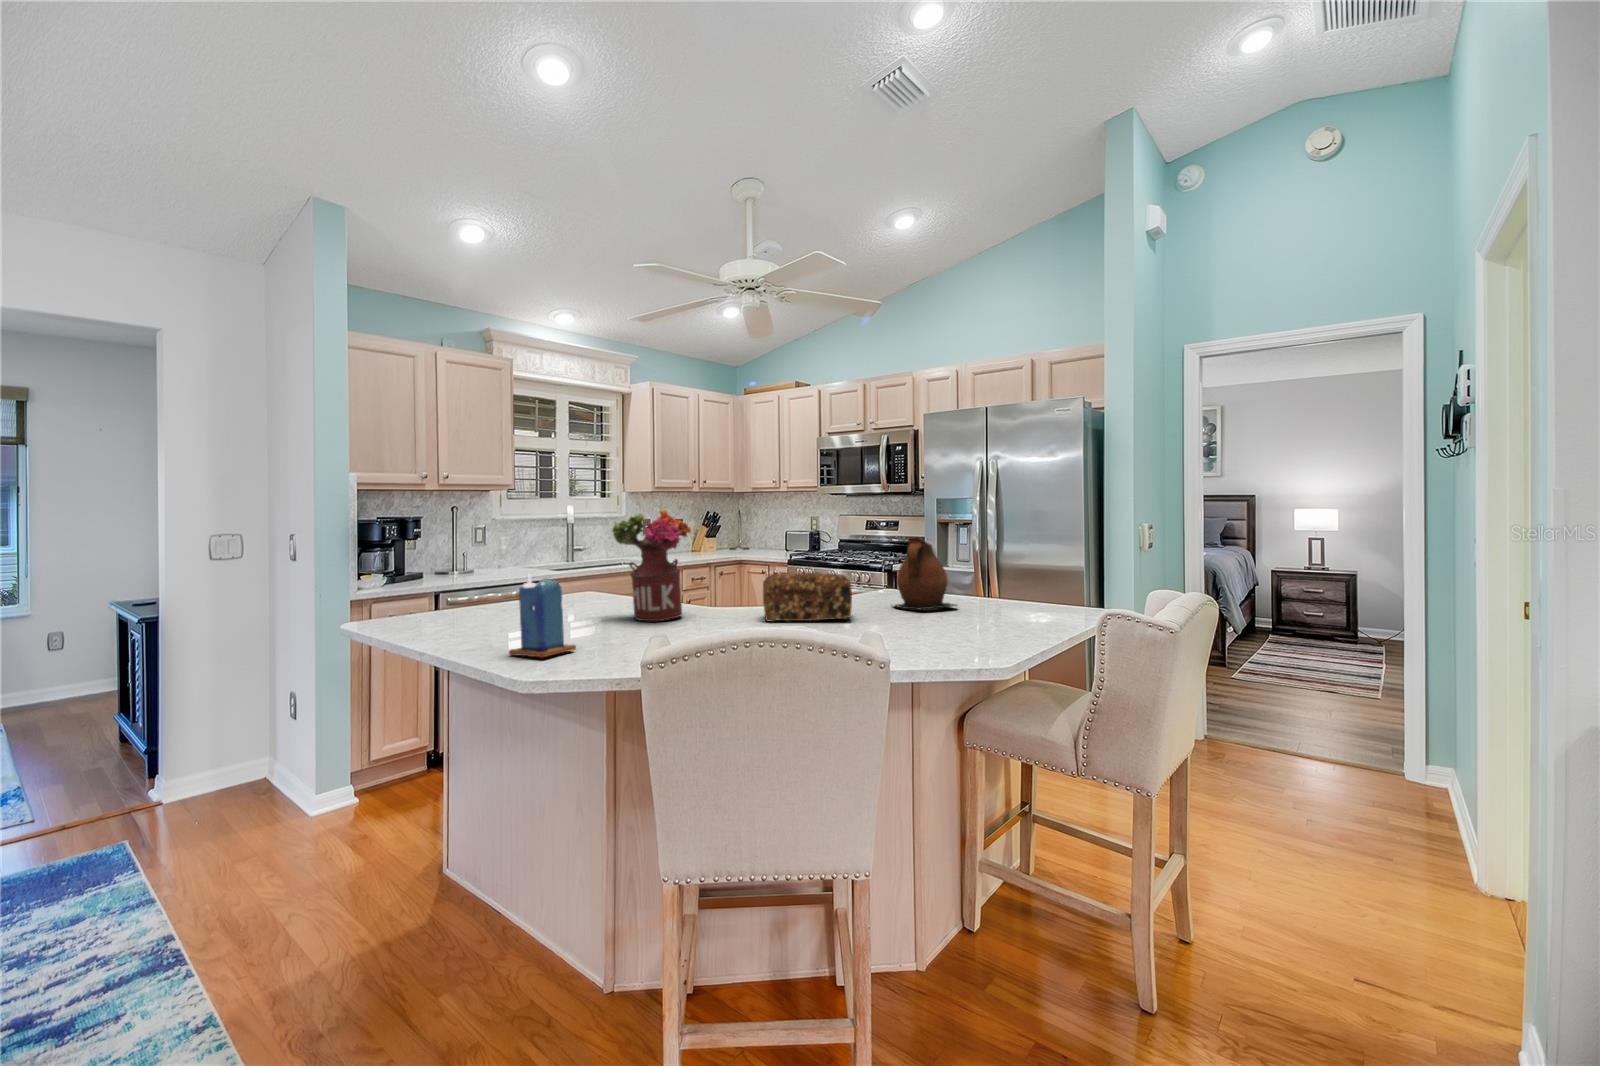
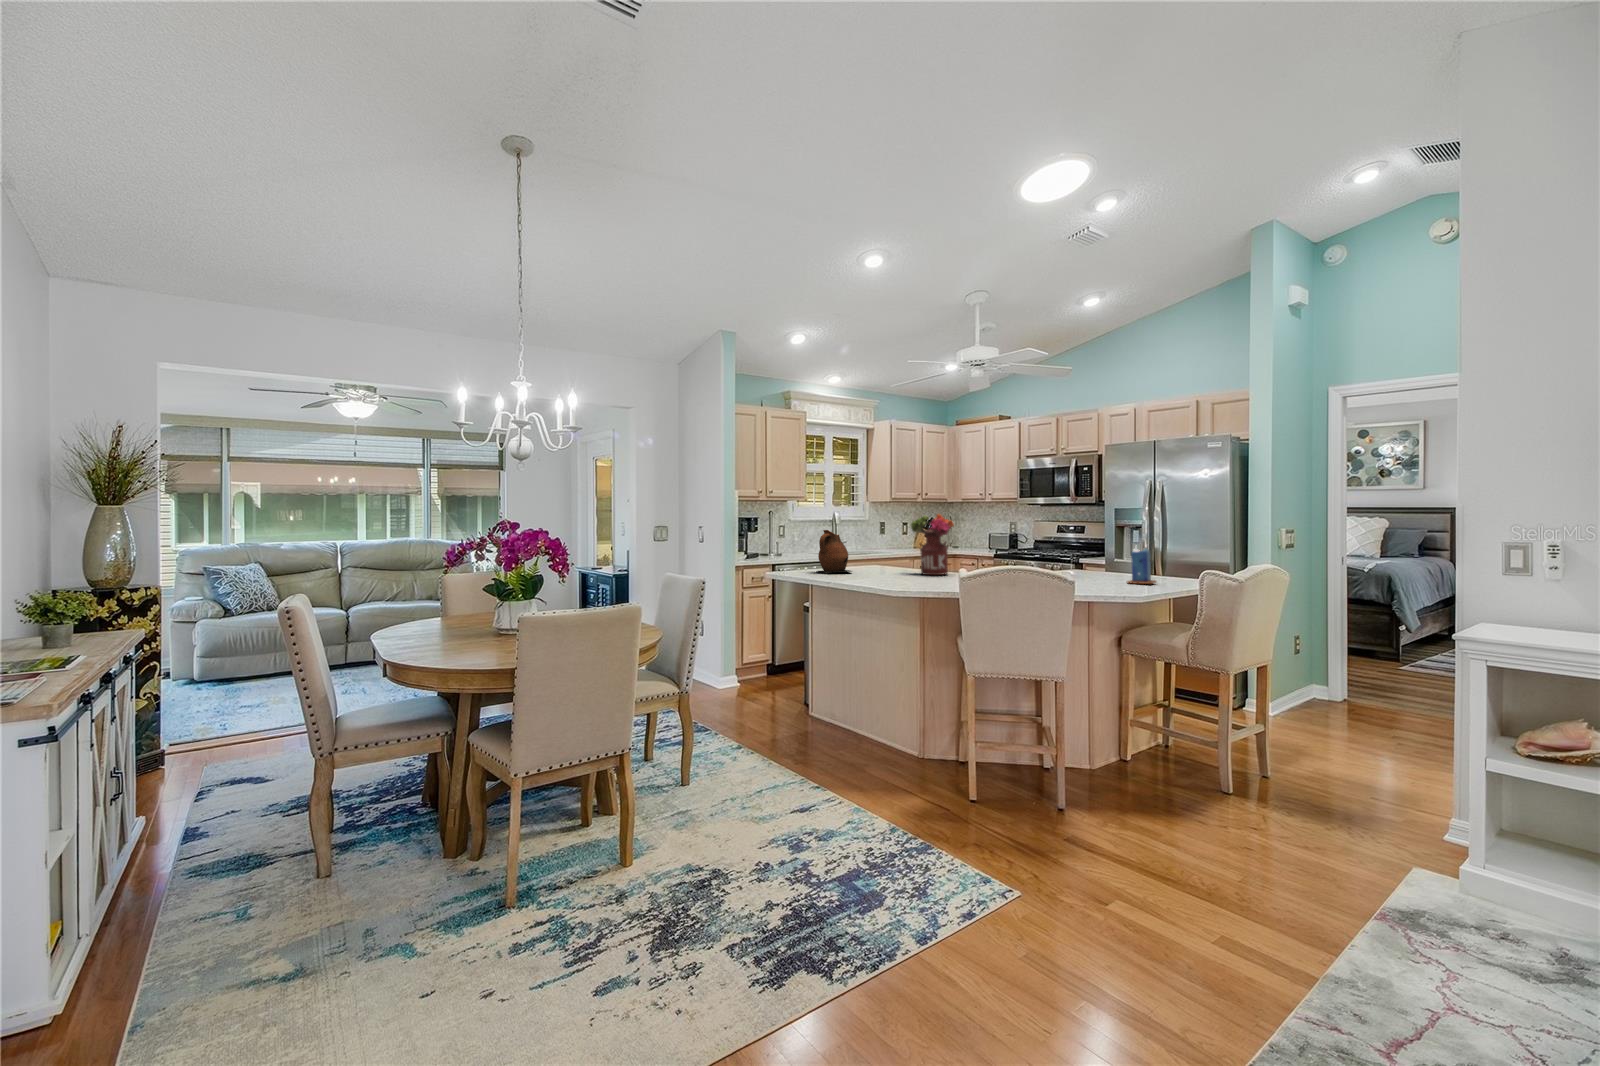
ceramic pitcher: present [895,537,957,610] -> present [818,530,852,572]
bread loaf: present [763,572,852,622] -> none [997,551,1050,578]
candle: present [509,574,576,658] -> present [1127,547,1156,584]

